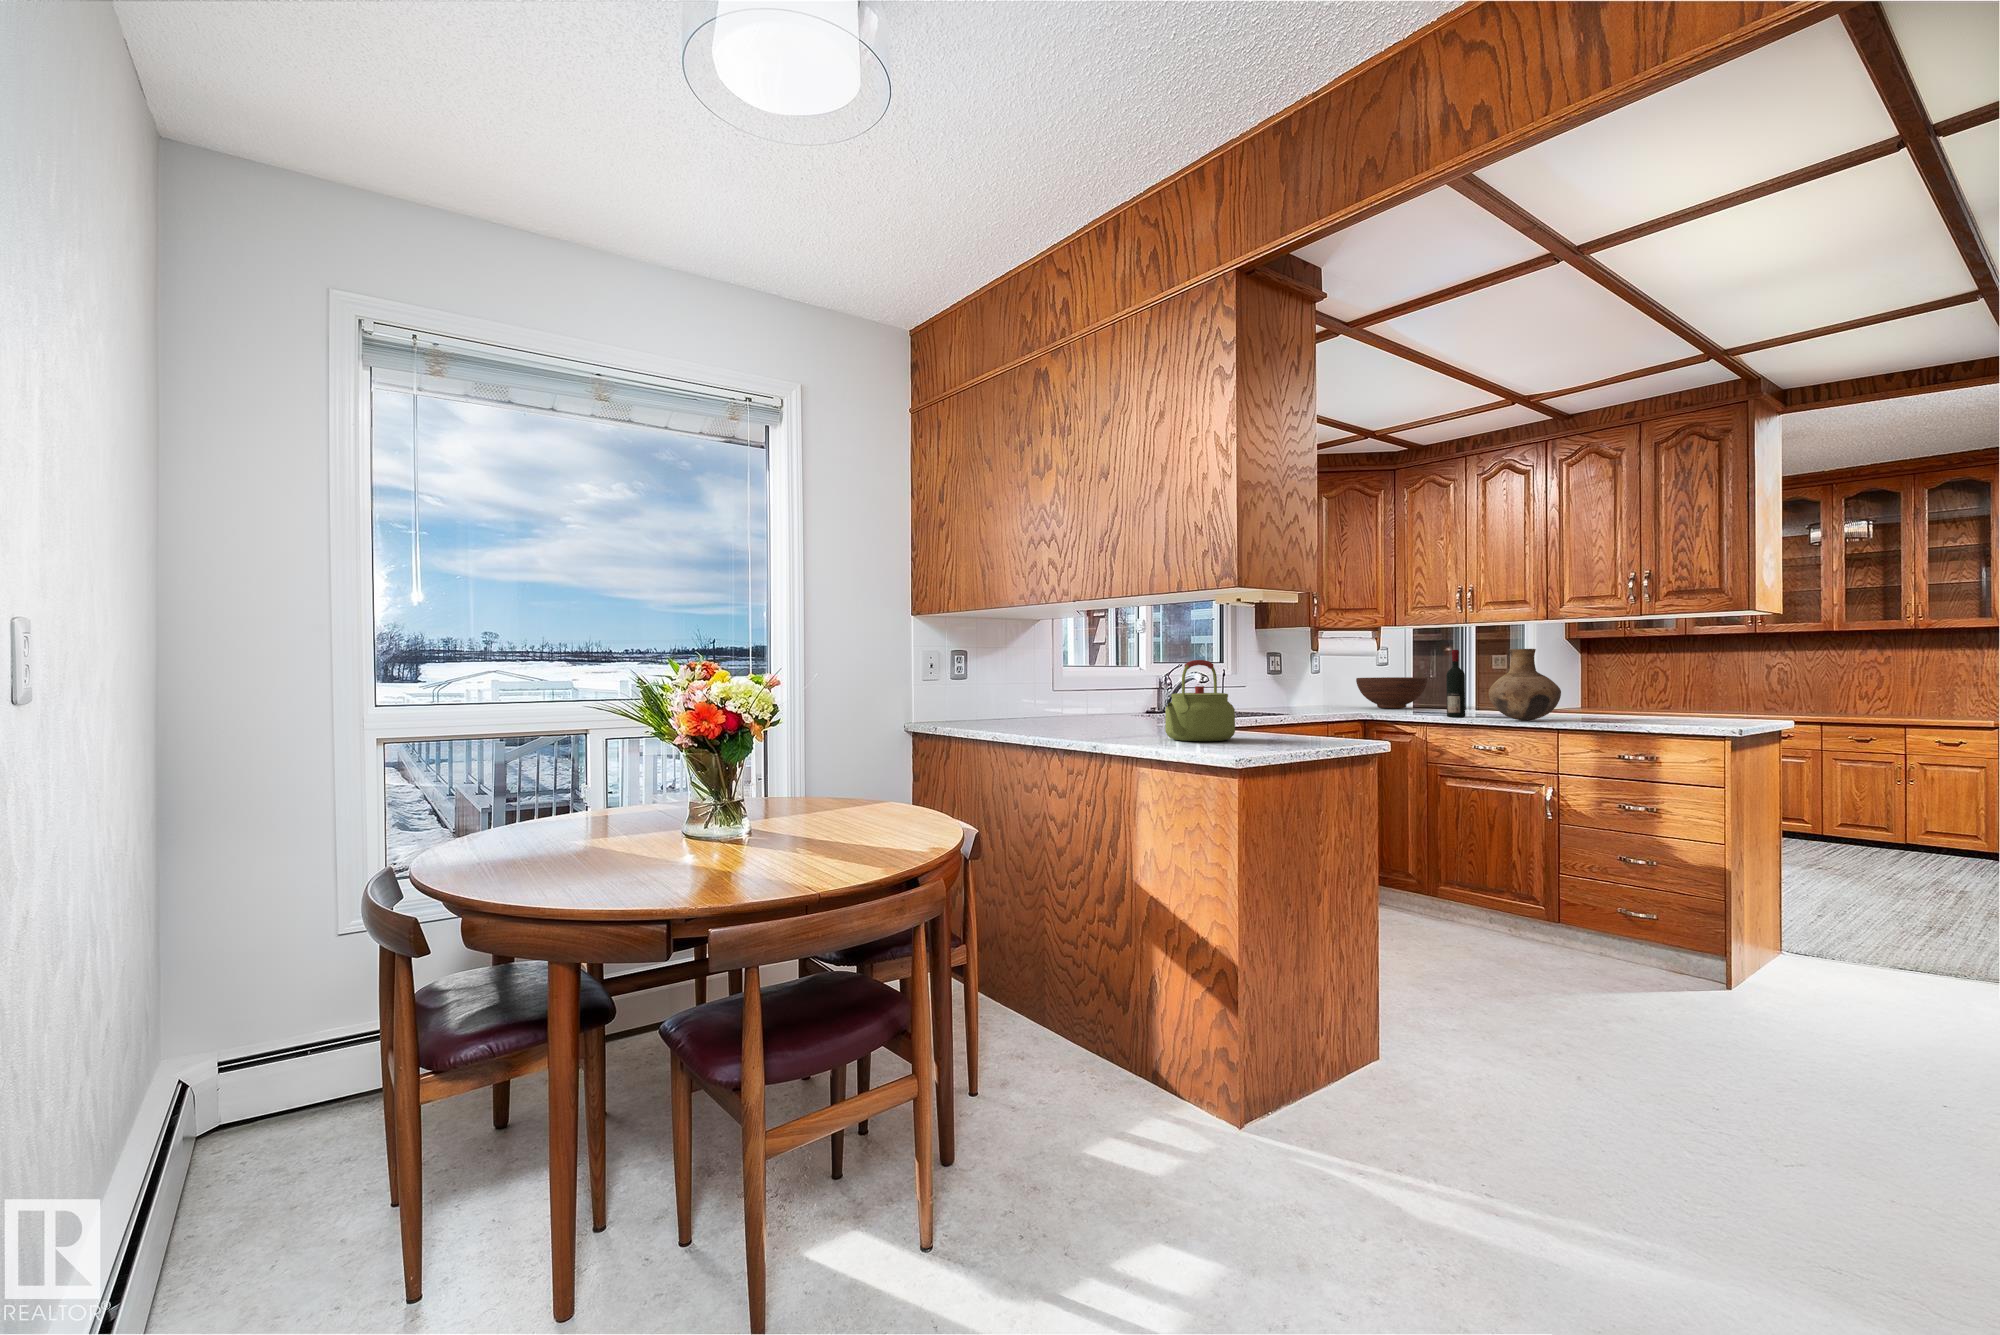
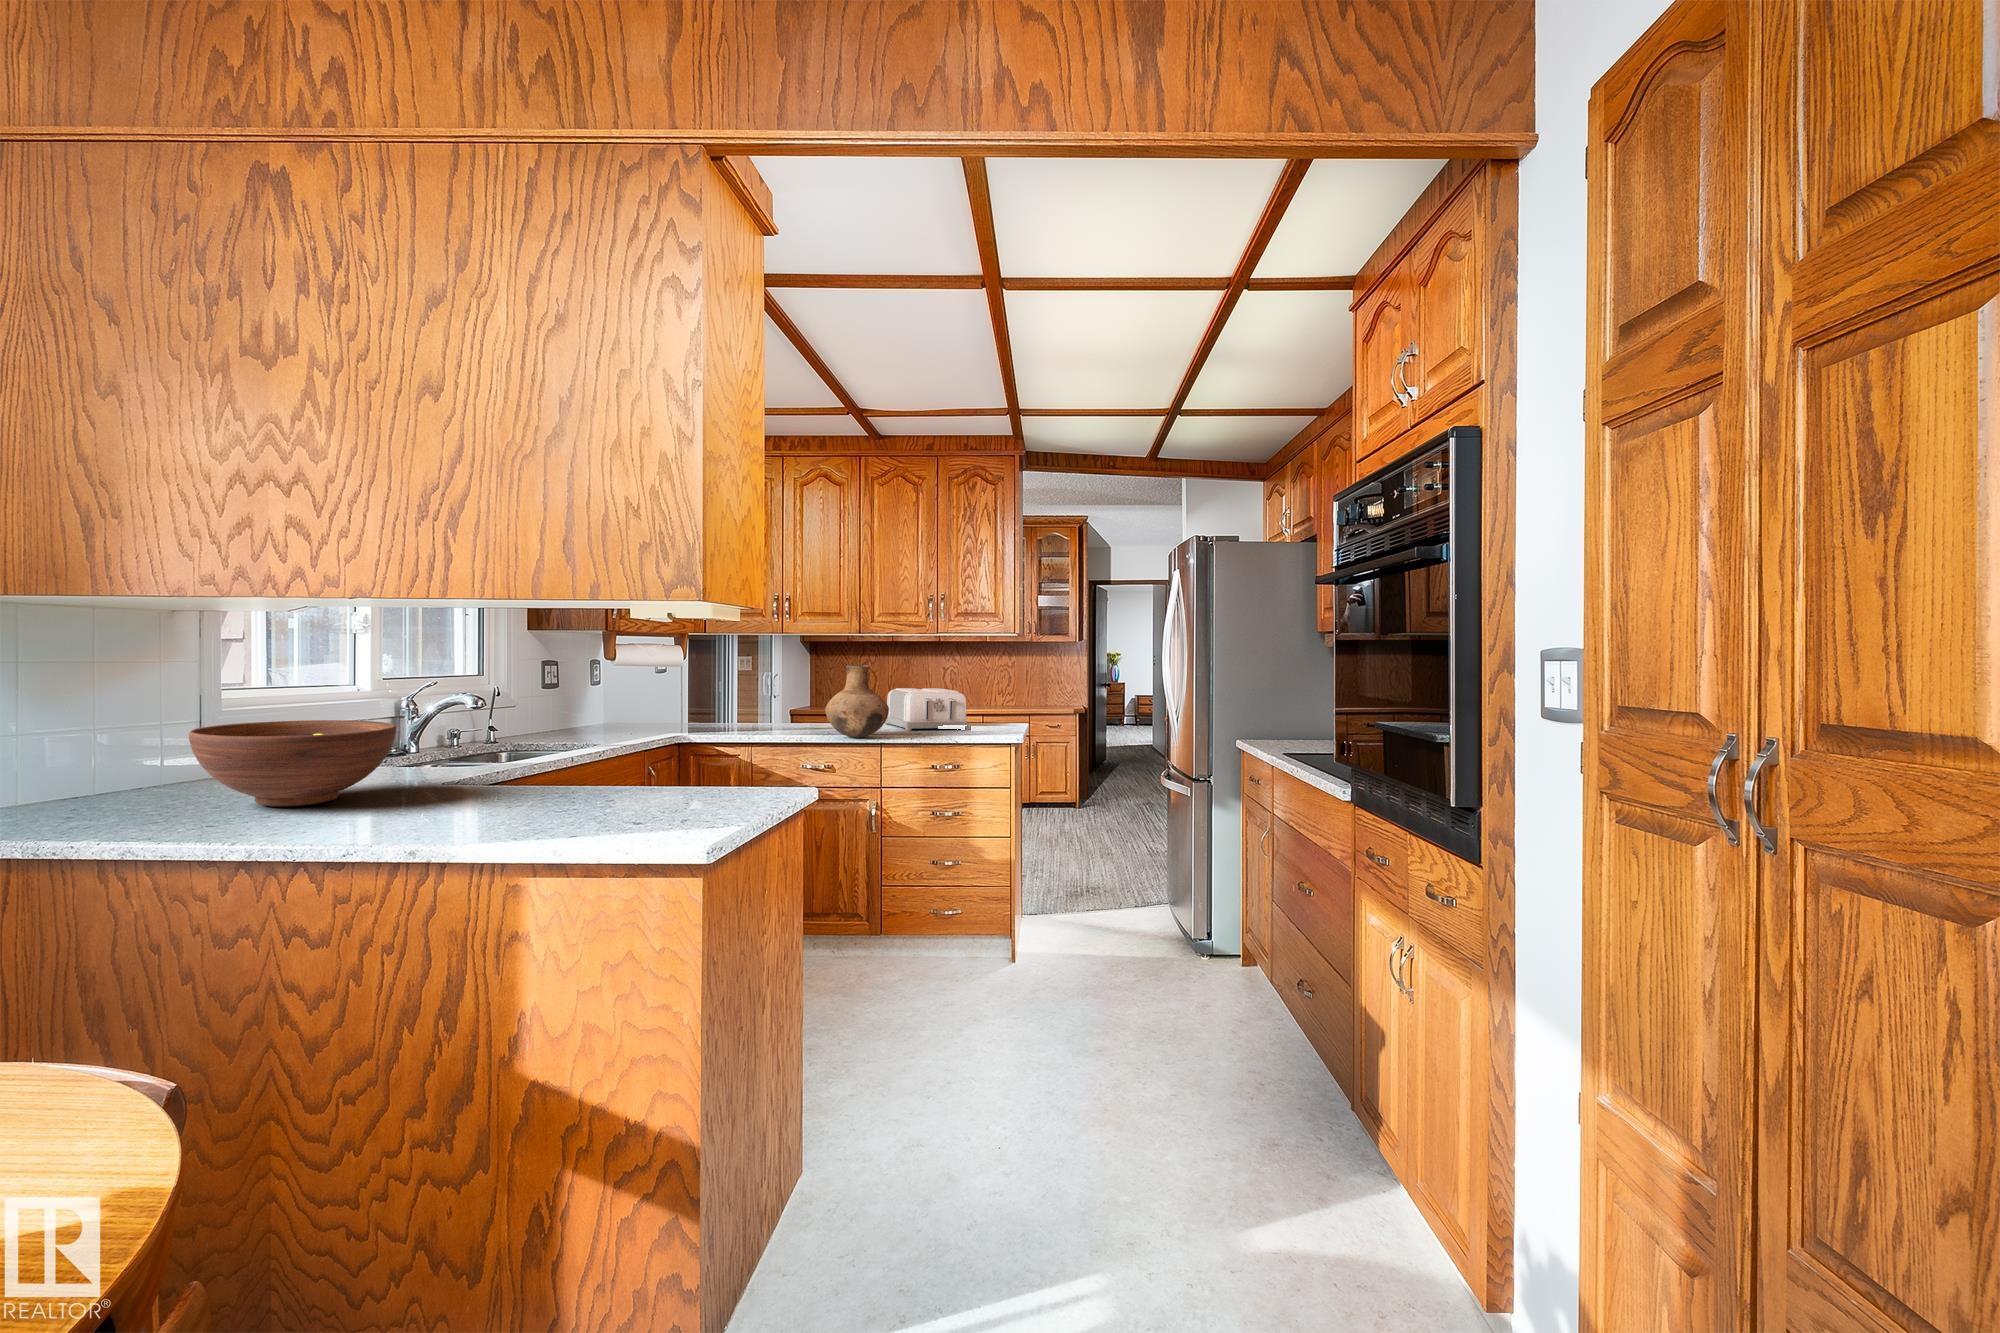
wine bottle: present [1446,650,1465,717] -> none [779,662,798,734]
kettle: present [1165,660,1235,741] -> none [519,699,631,825]
toaster: none [1587,676,1688,720] -> present [885,688,968,731]
fruit bowl: present [1356,677,1427,709] -> present [189,720,396,806]

